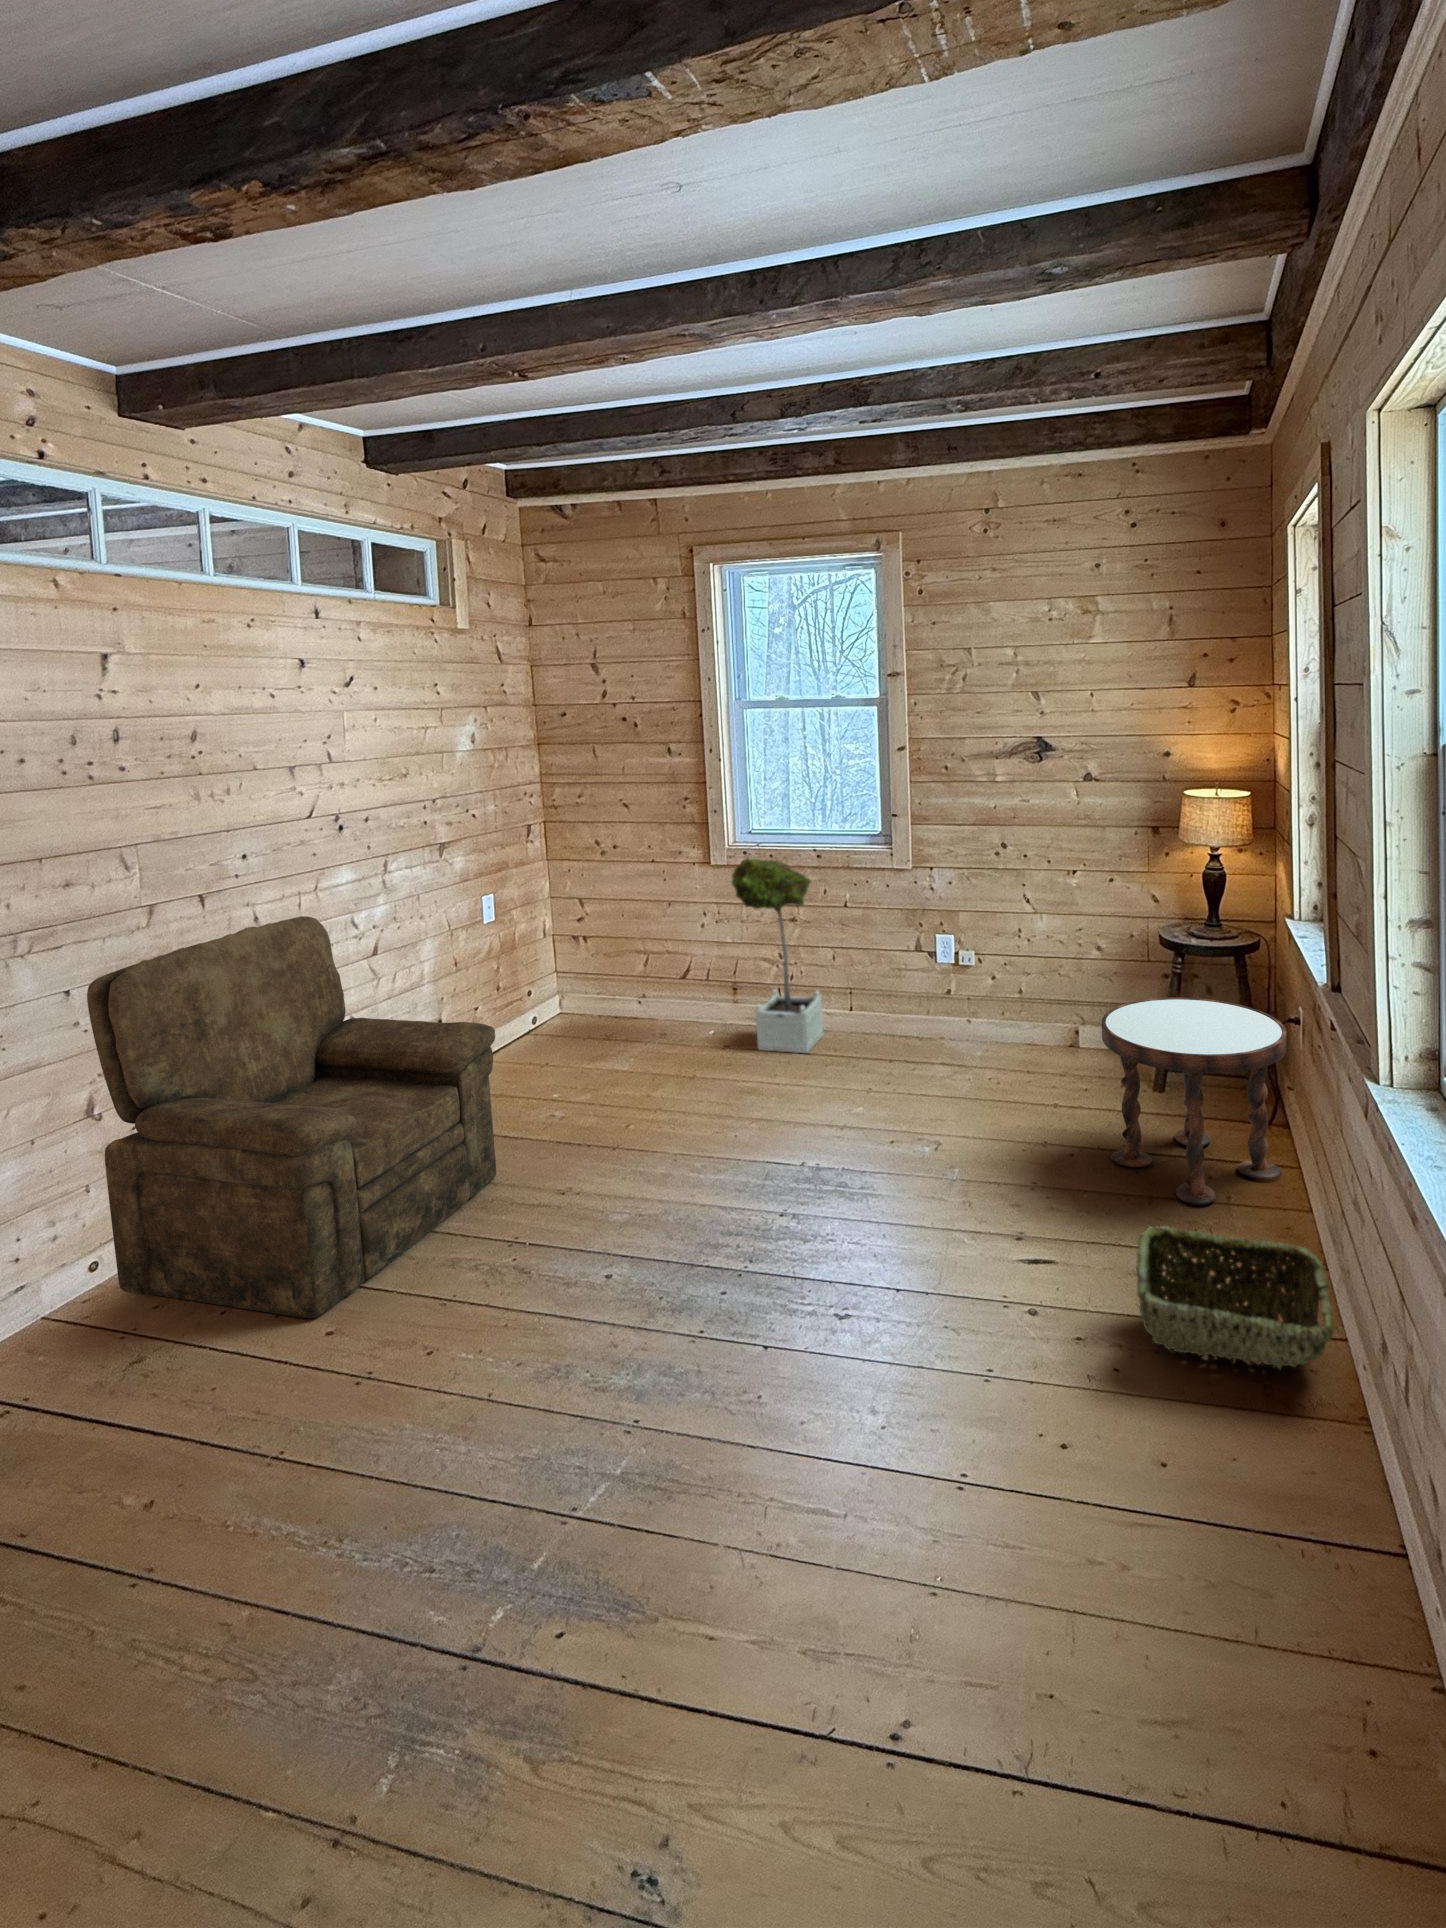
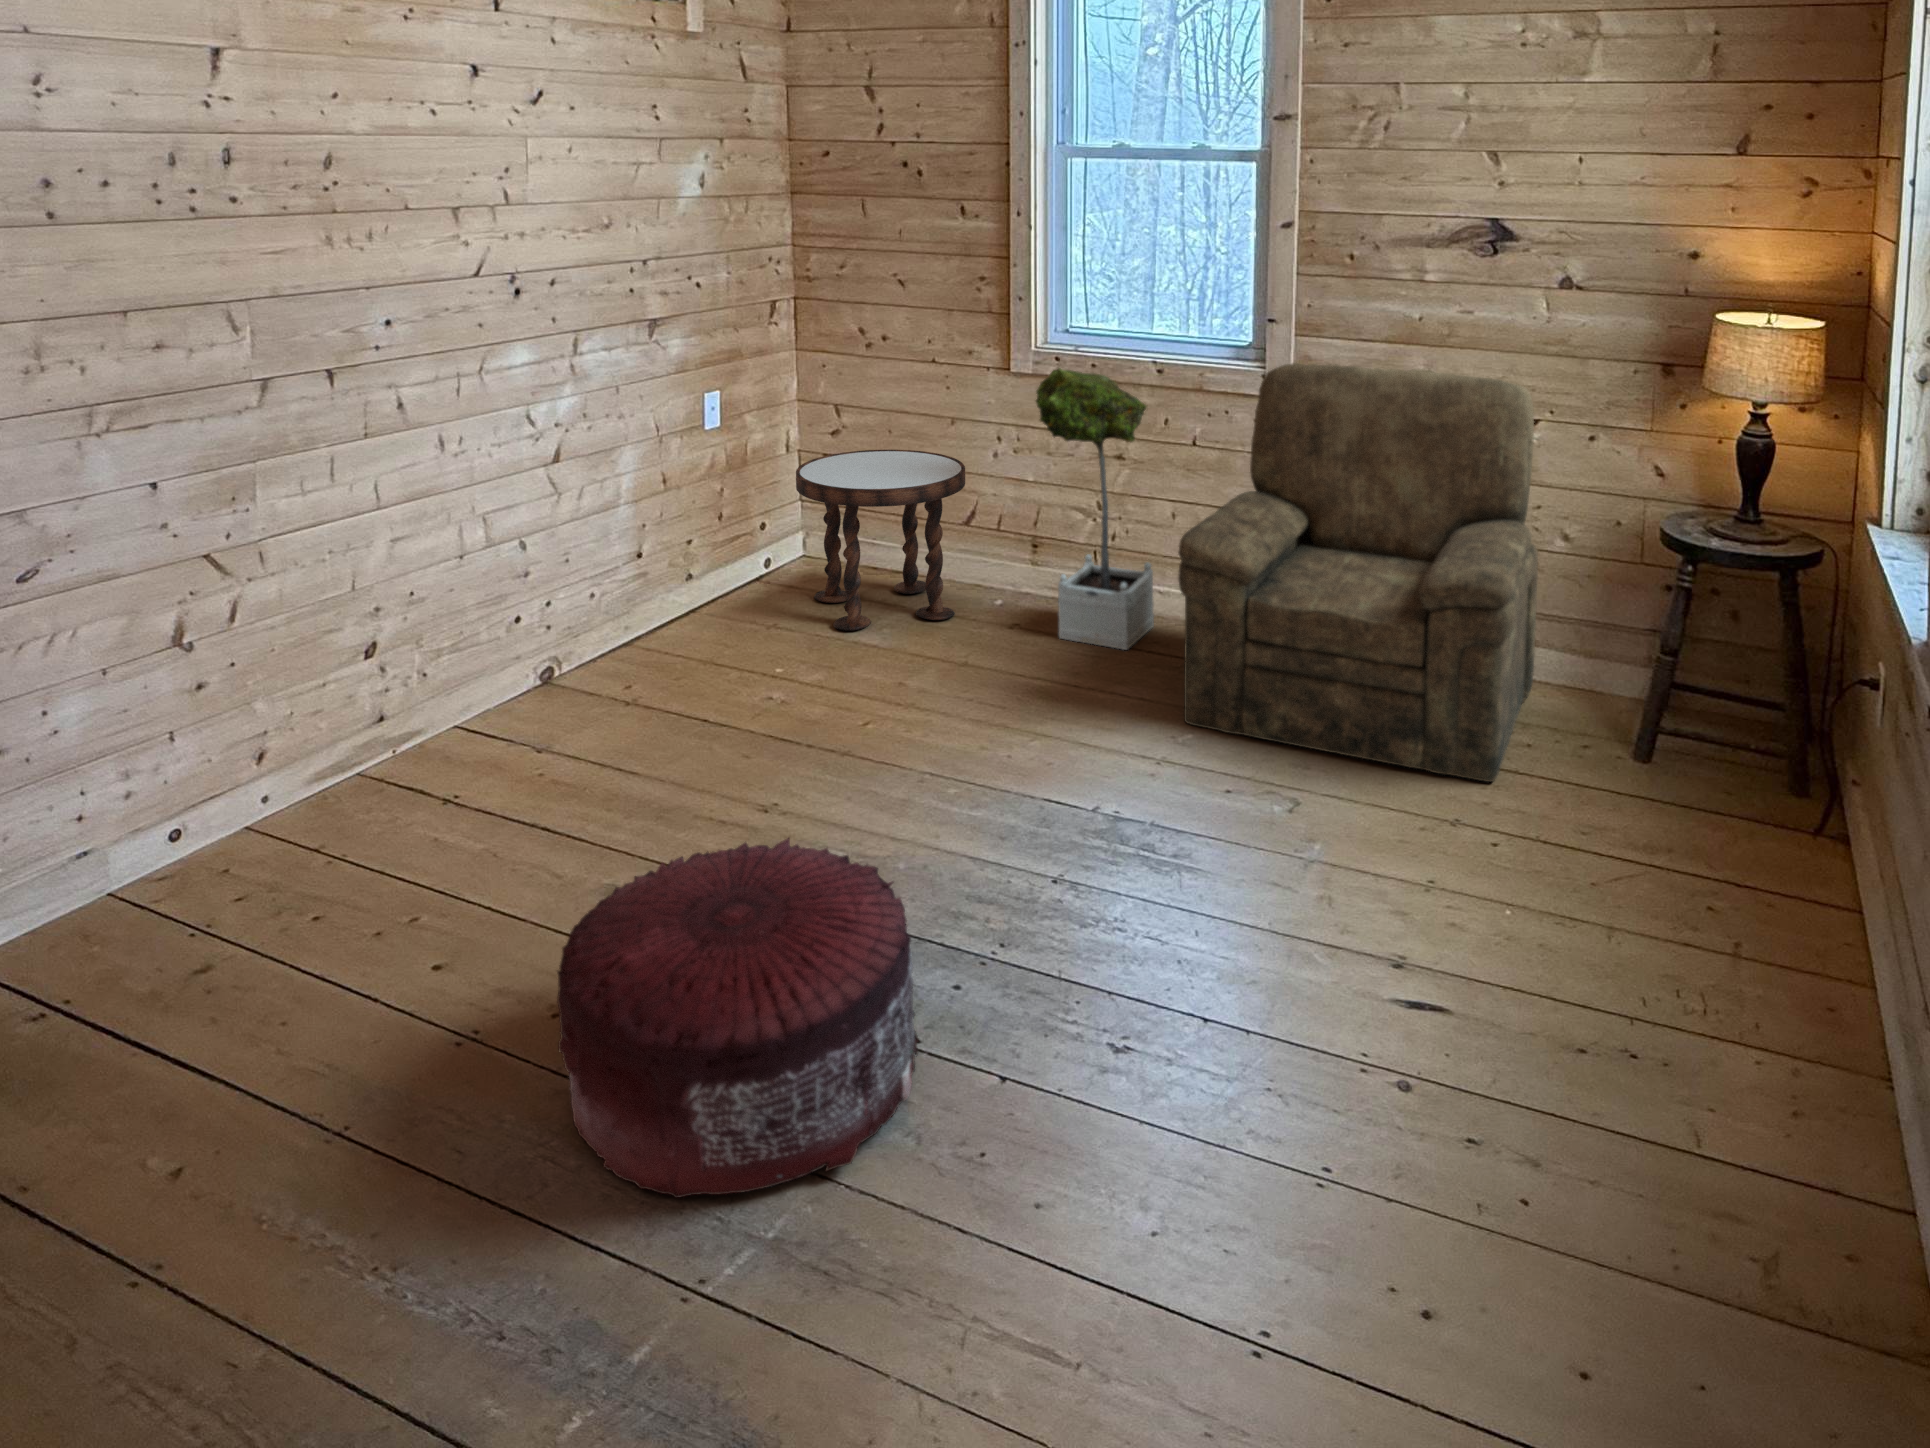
armchair: present [87,916,496,1318] -> present [1178,363,1538,782]
side table: present [1102,998,1287,1205] -> present [796,450,965,631]
pouf: none [439,1200,703,1461] -> present [557,838,919,1198]
woven basket: present [1136,1226,1334,1369] -> none [1570,982,1896,1242]

